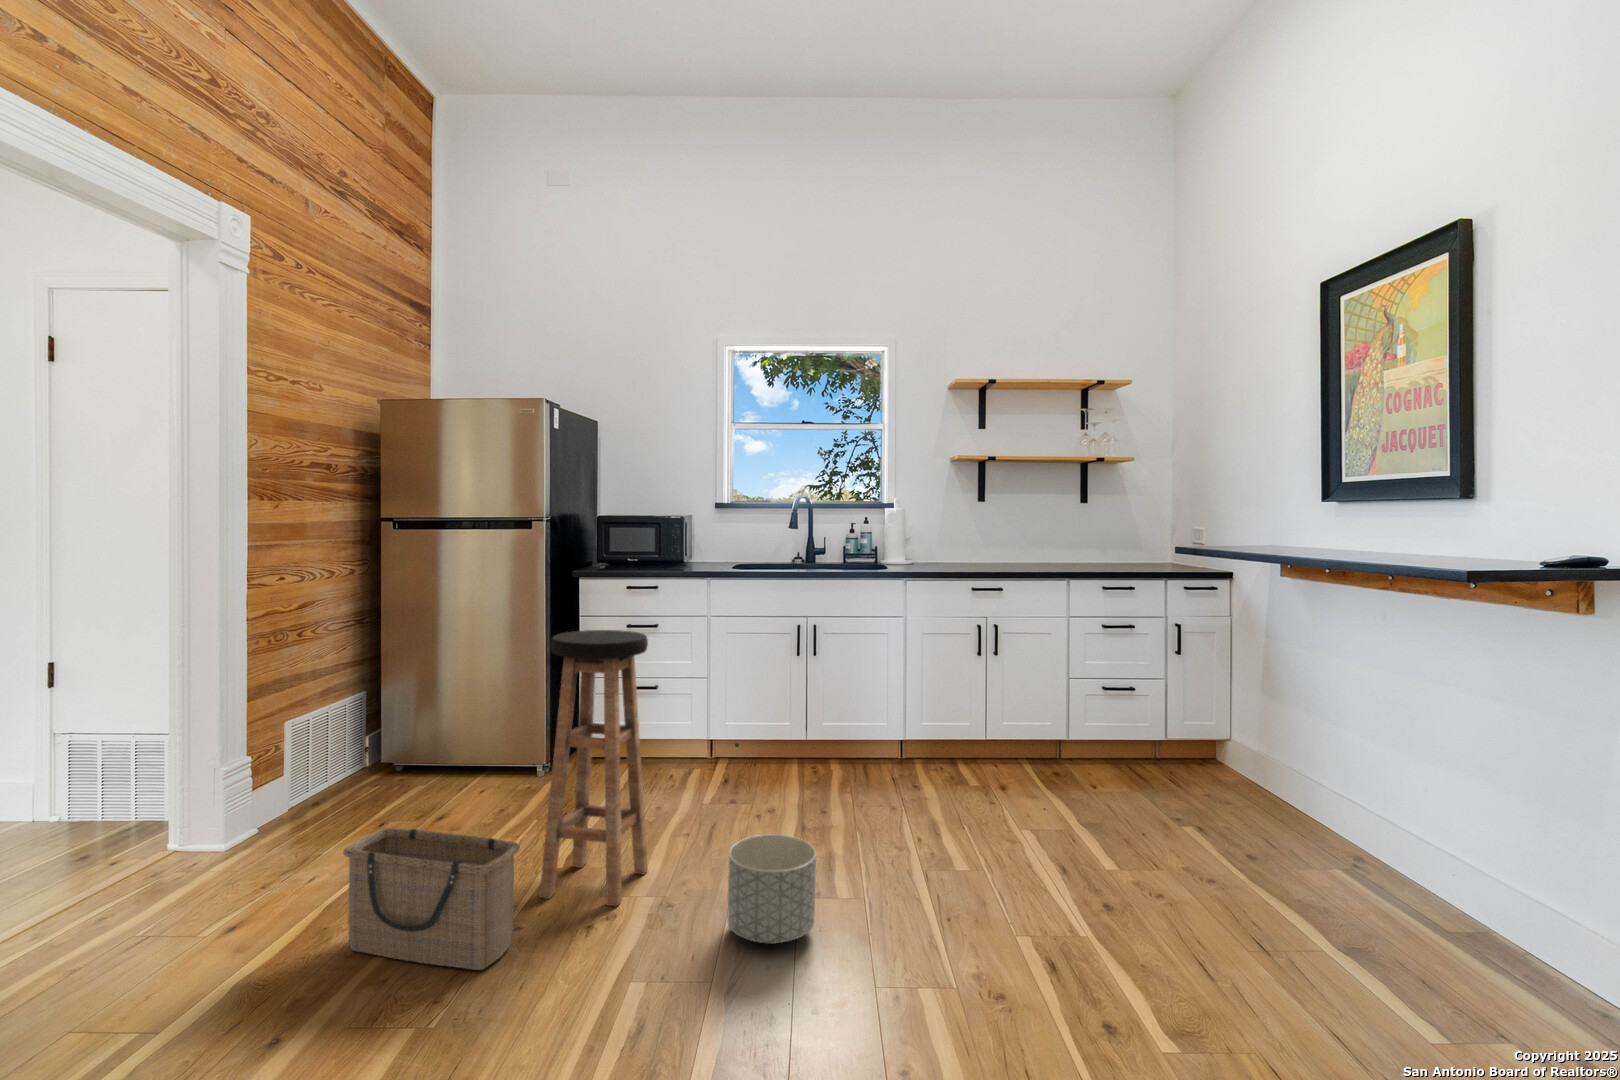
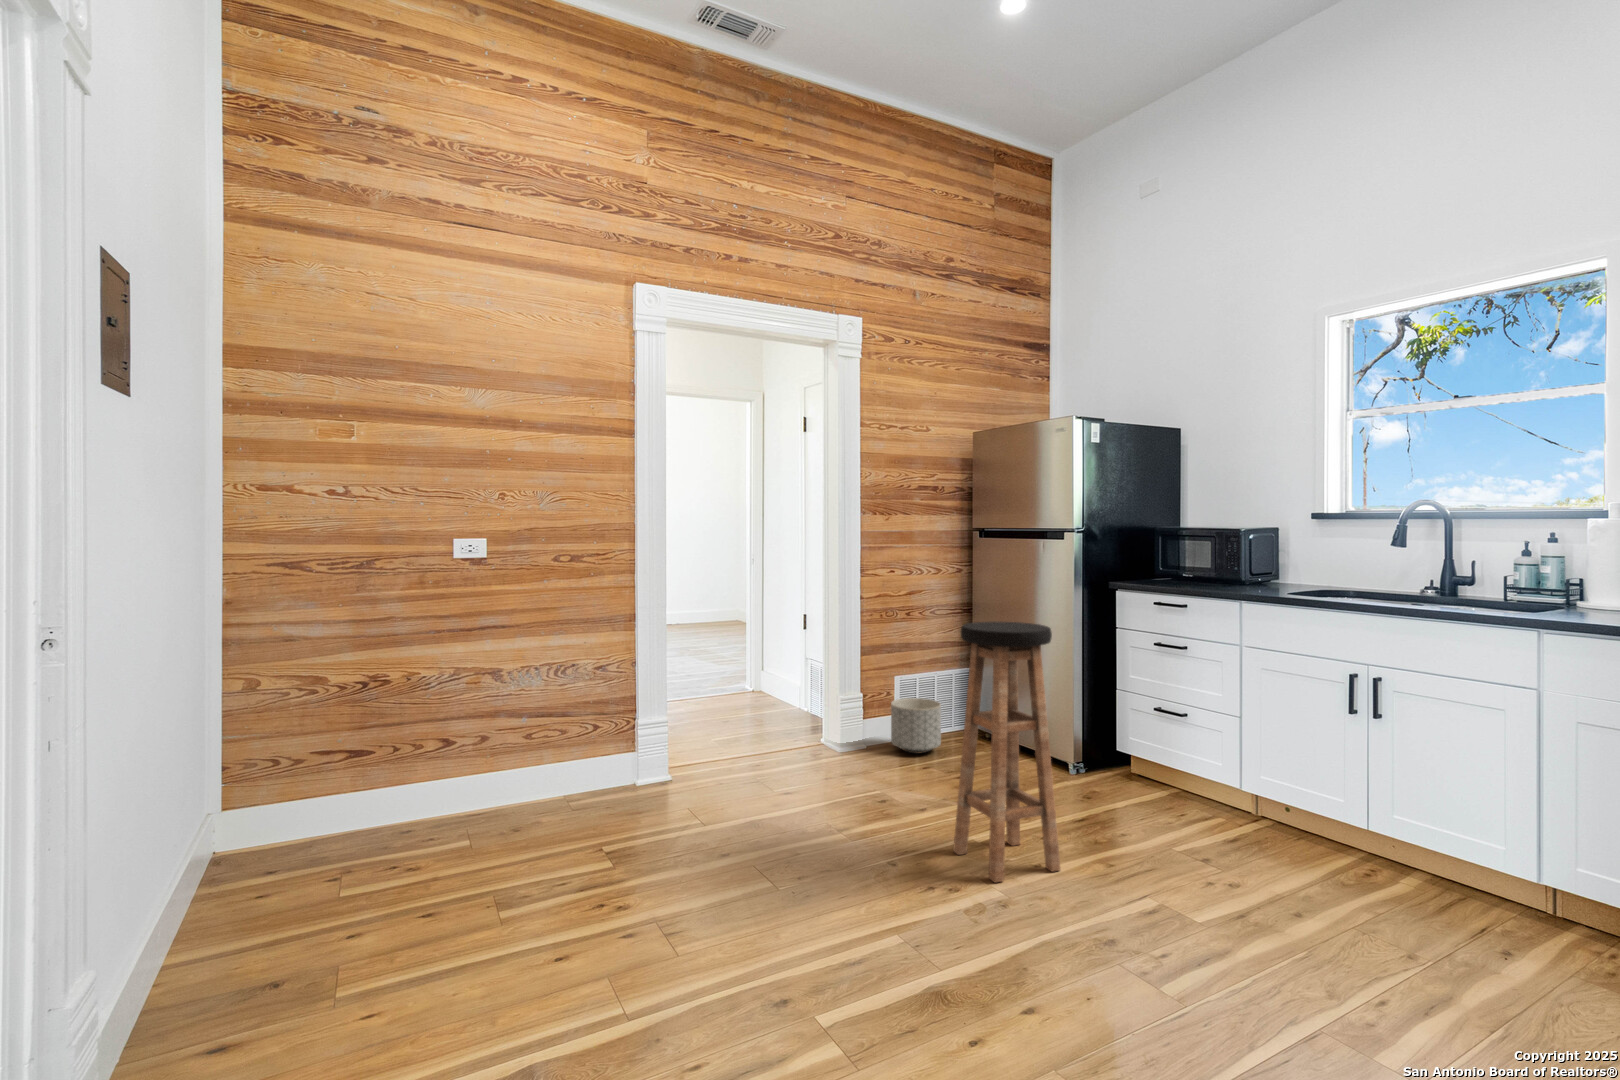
basket: present [343,827,520,970] -> none [812,752,897,875]
planter: present [727,835,816,944] -> present [891,698,941,754]

